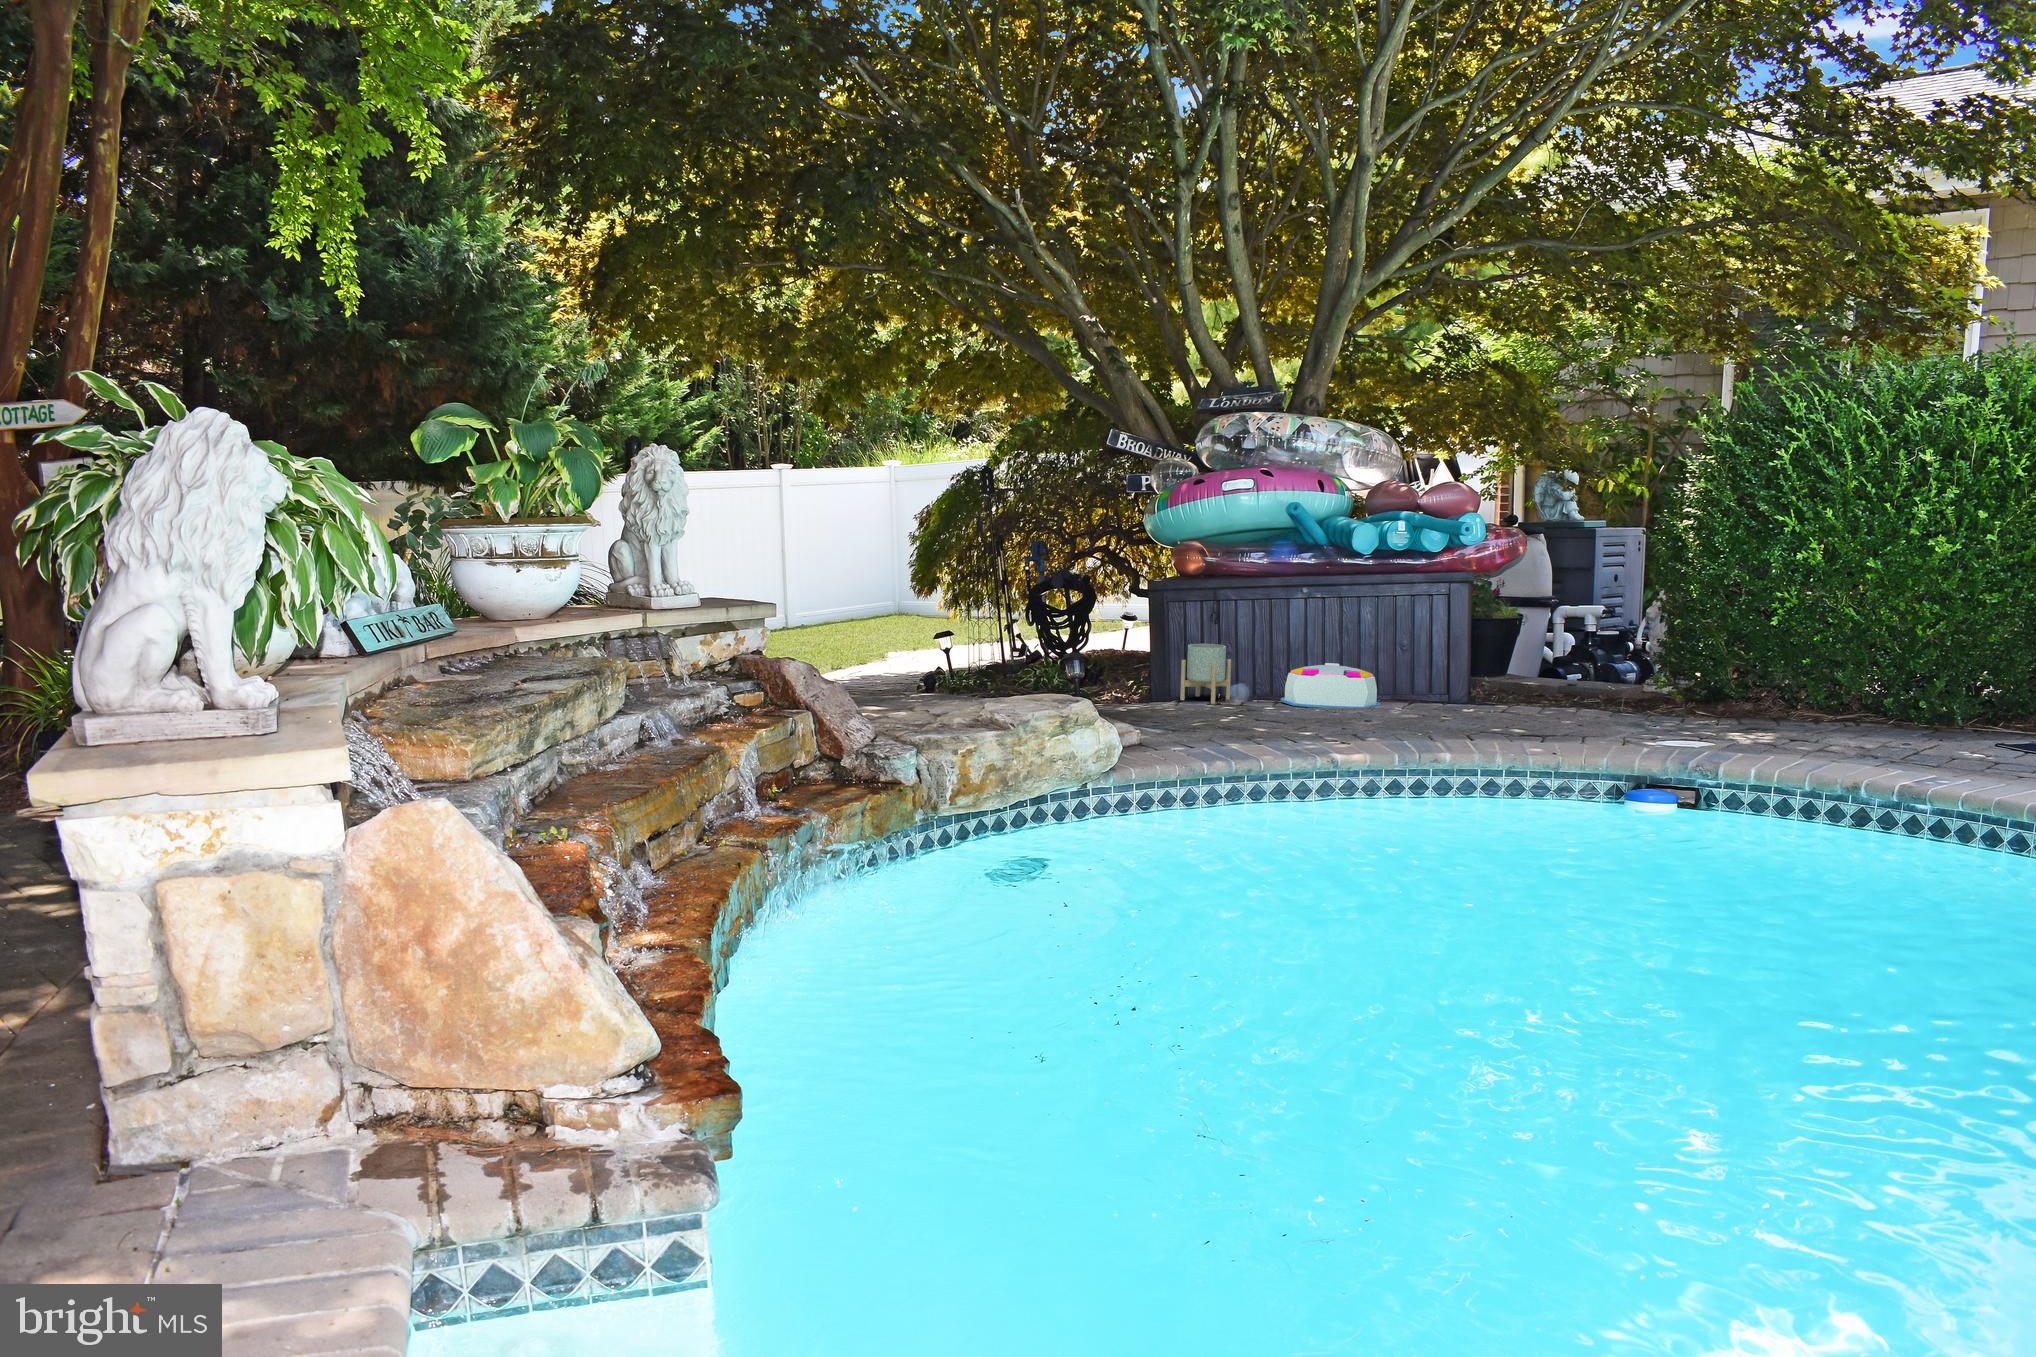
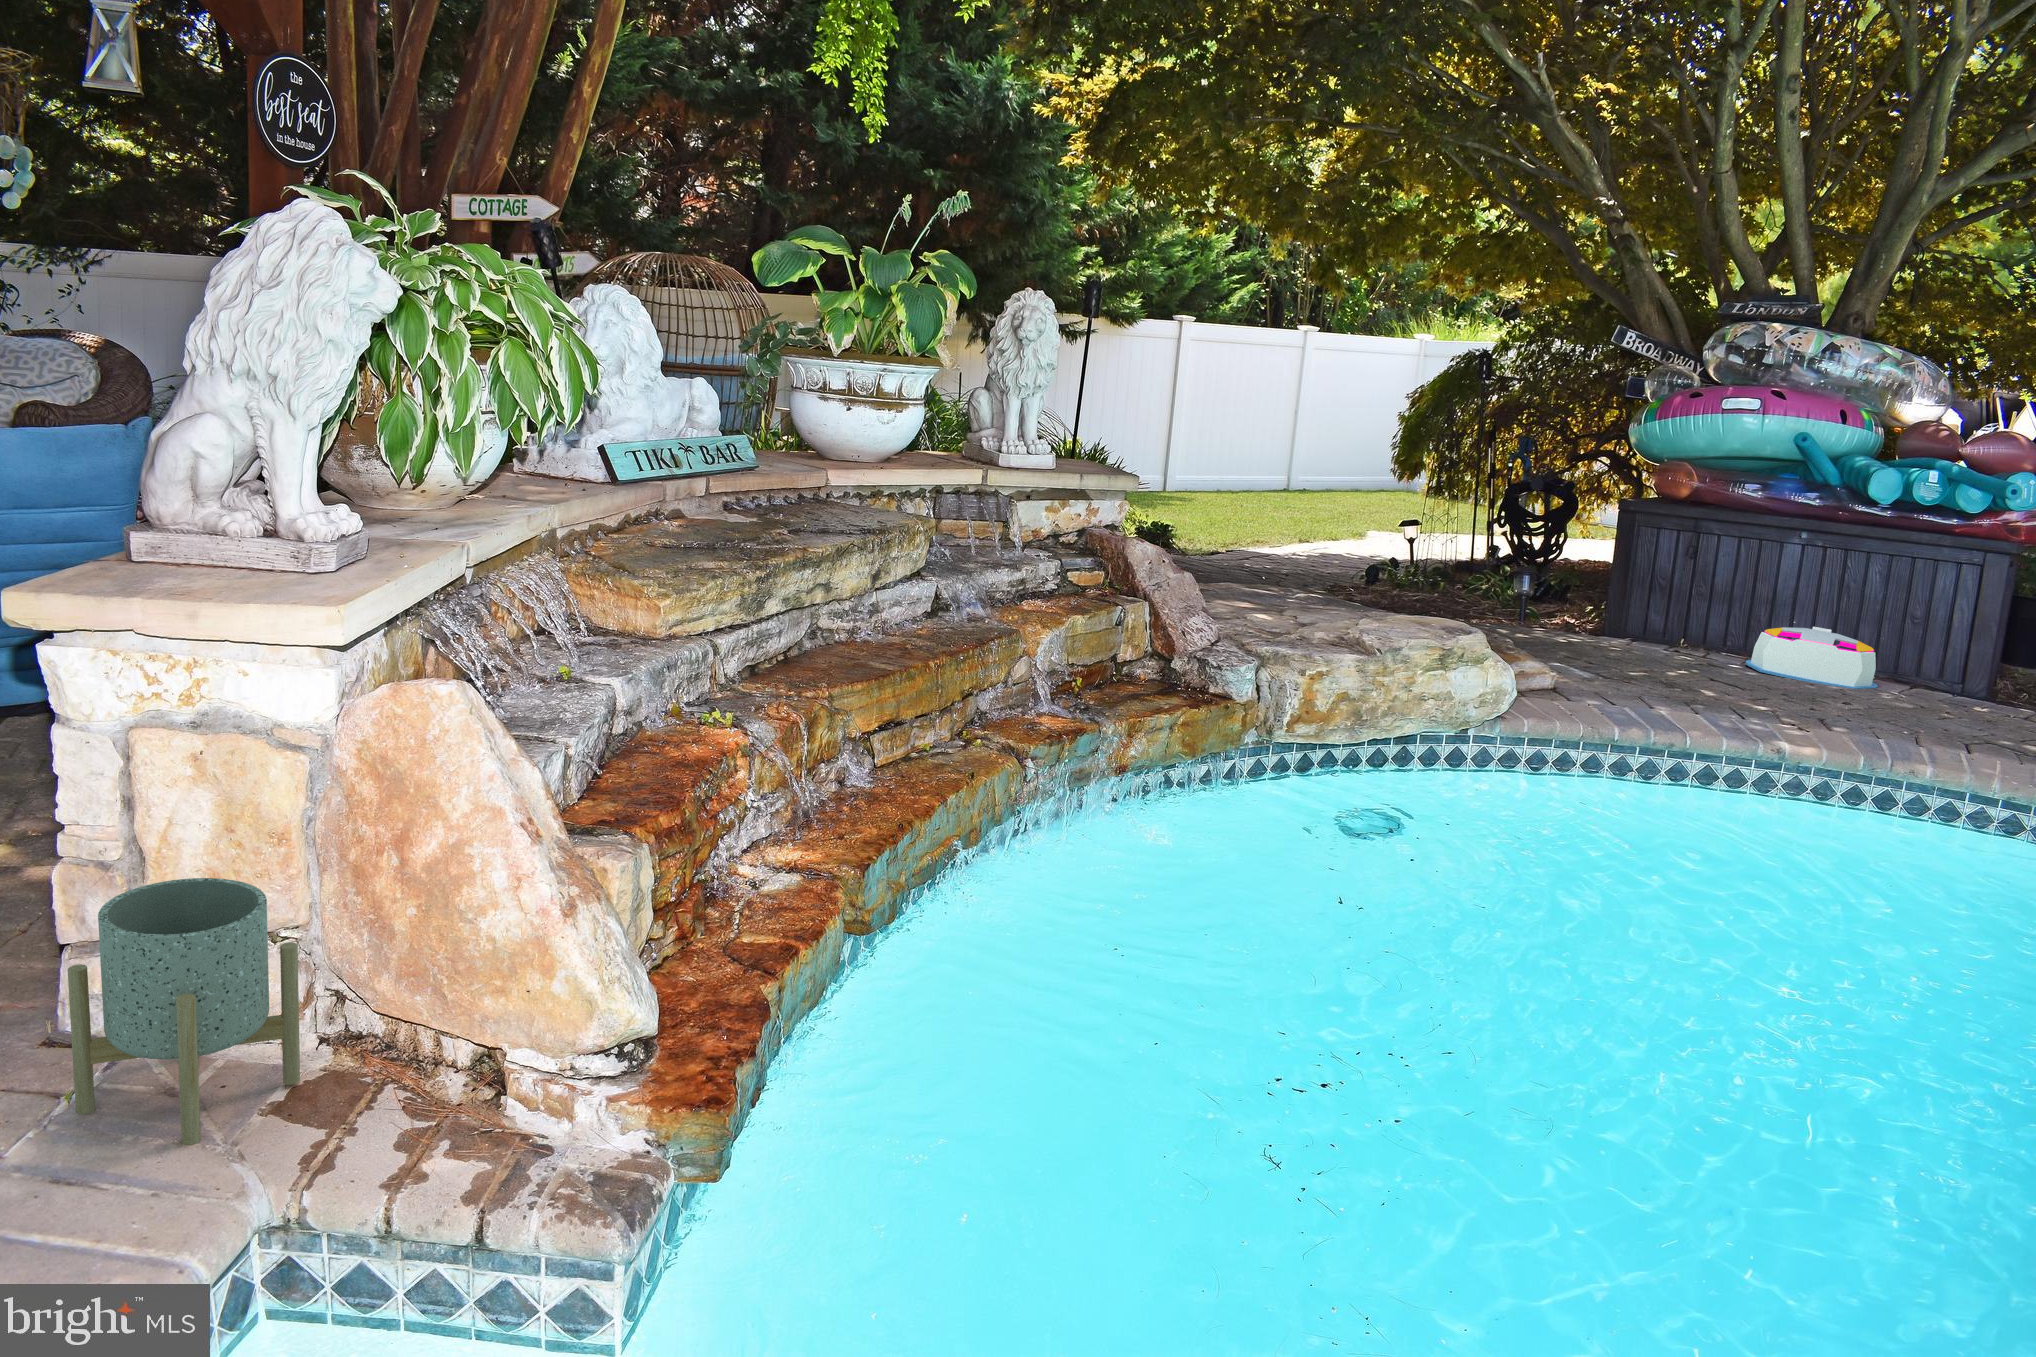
planter: present [1180,644,1231,703] -> present [67,878,300,1146]

